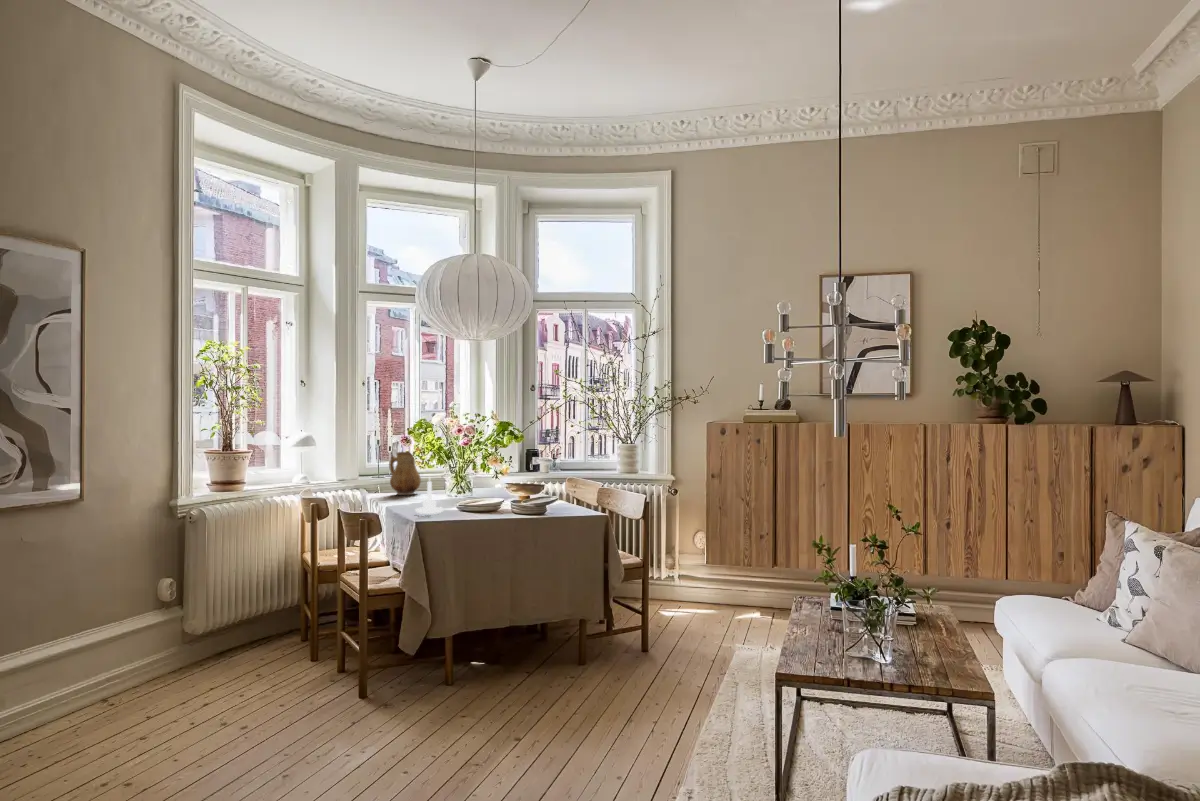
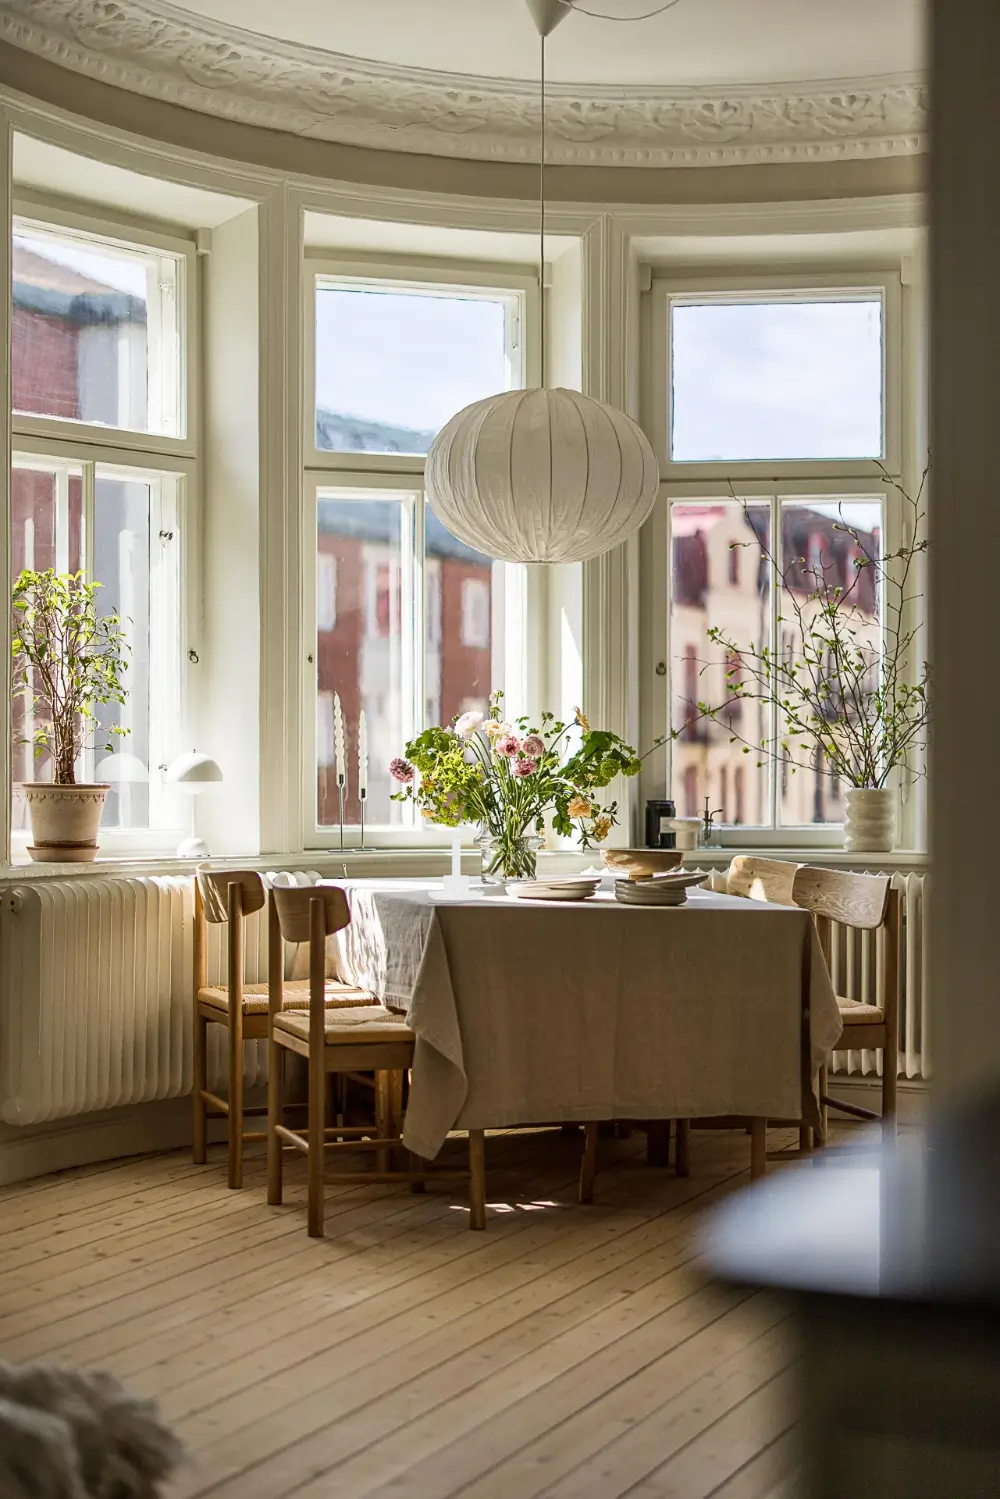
ceramic pitcher: present [390,452,421,495] -> none [366,796,429,883]

